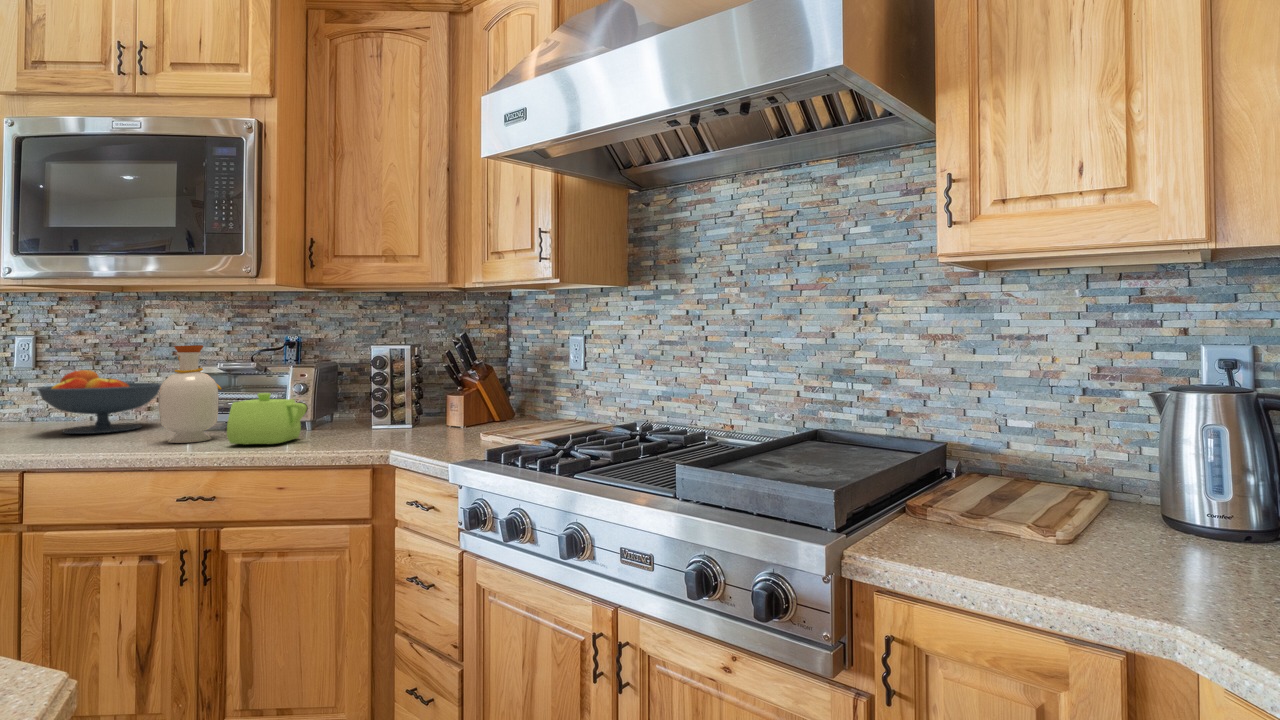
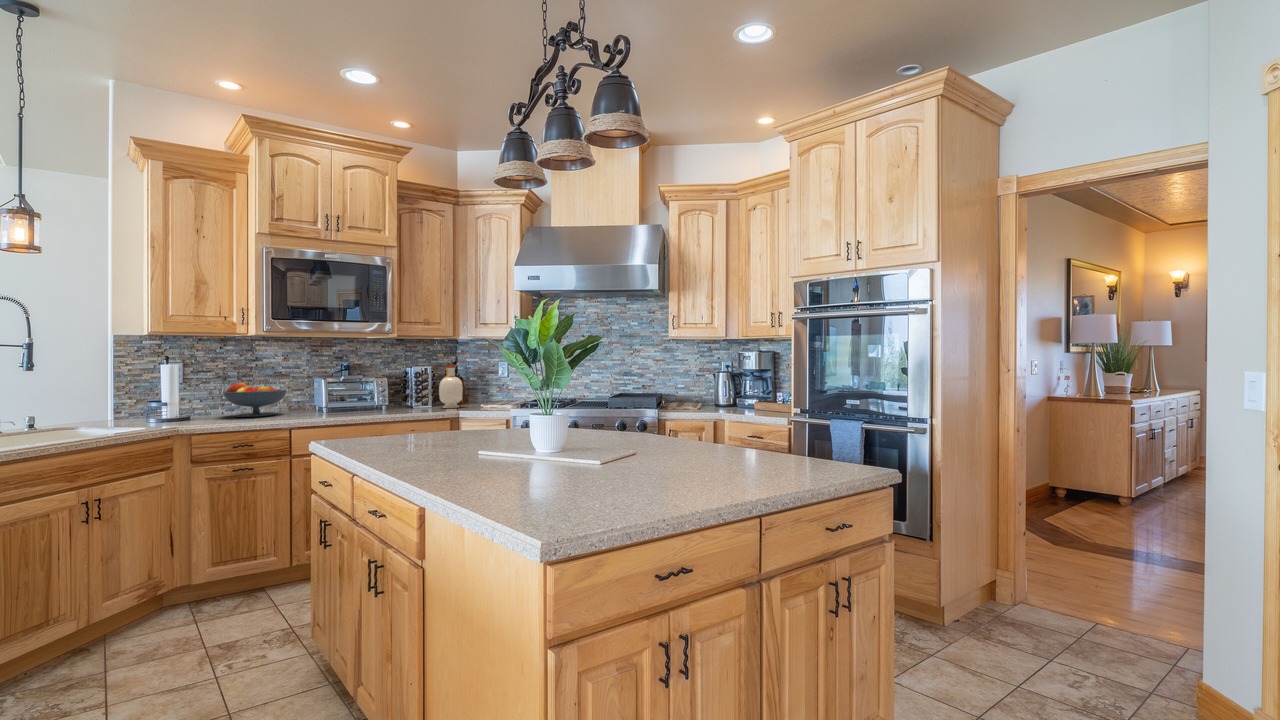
bottle: present [158,345,222,443] -> present [439,365,463,408]
teapot: present [227,393,307,445] -> none [377,389,412,412]

